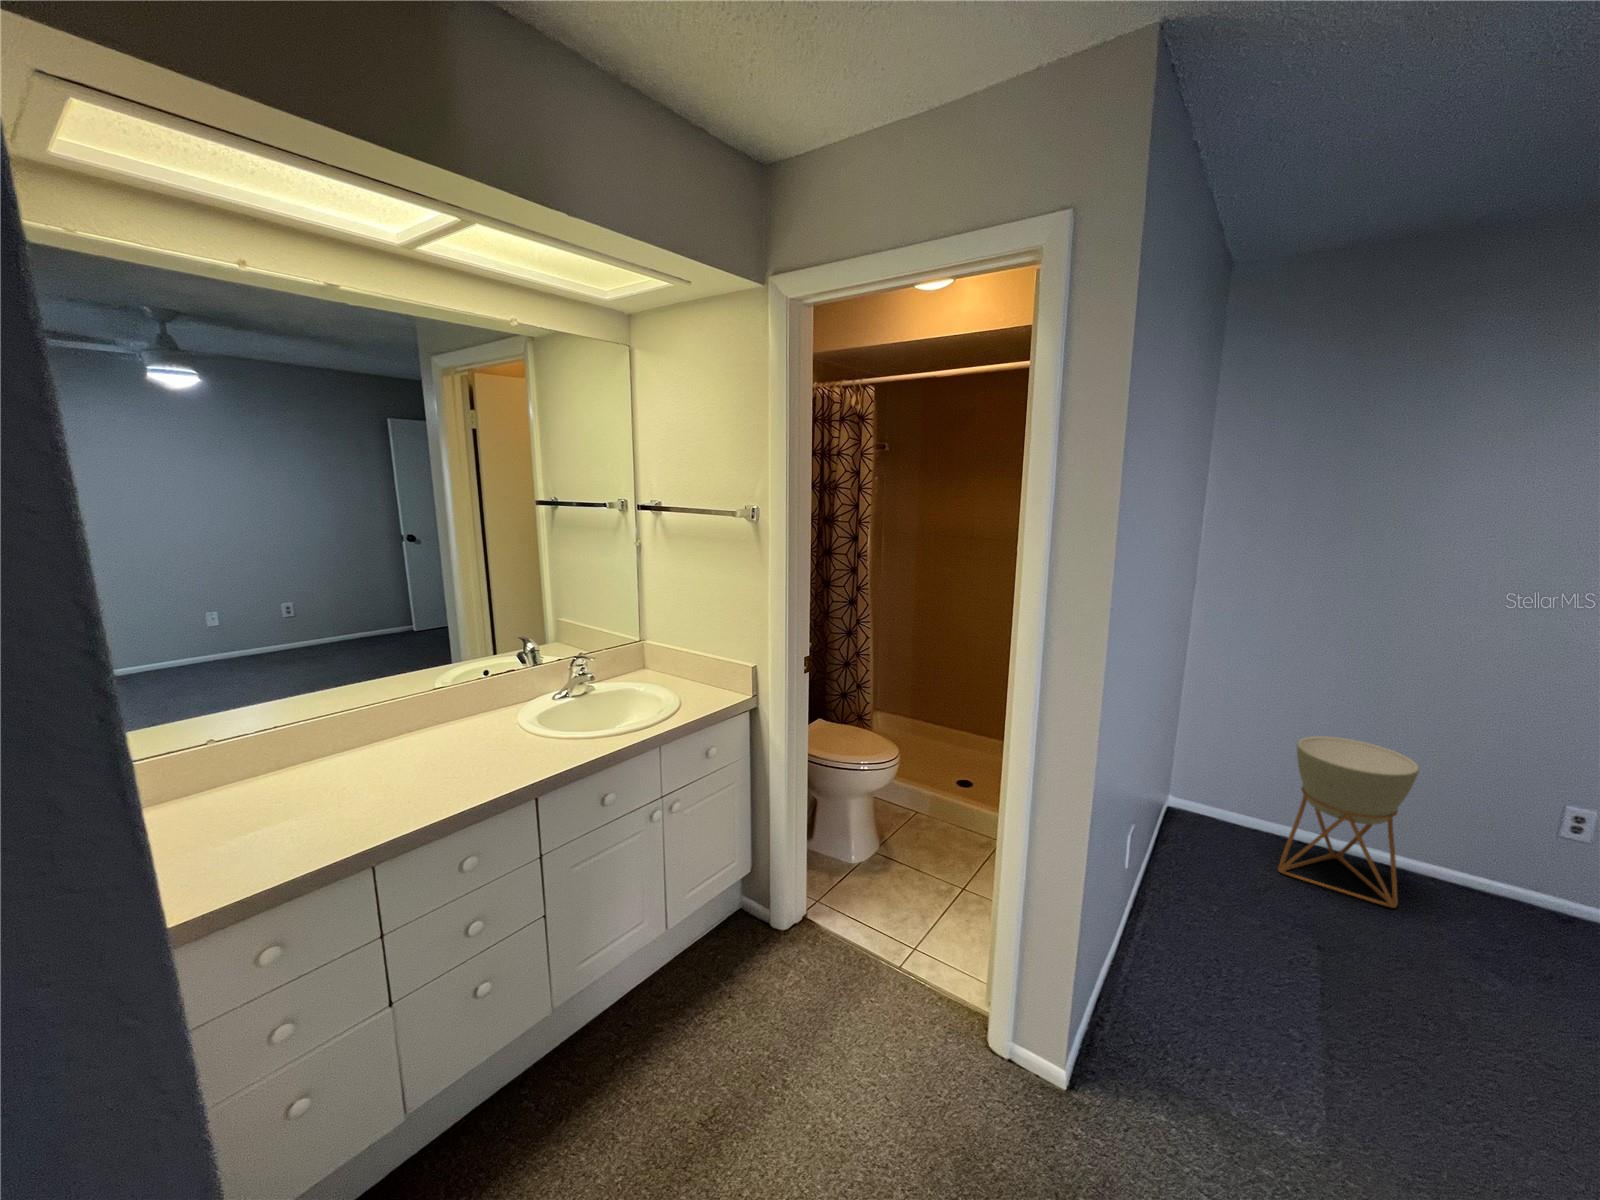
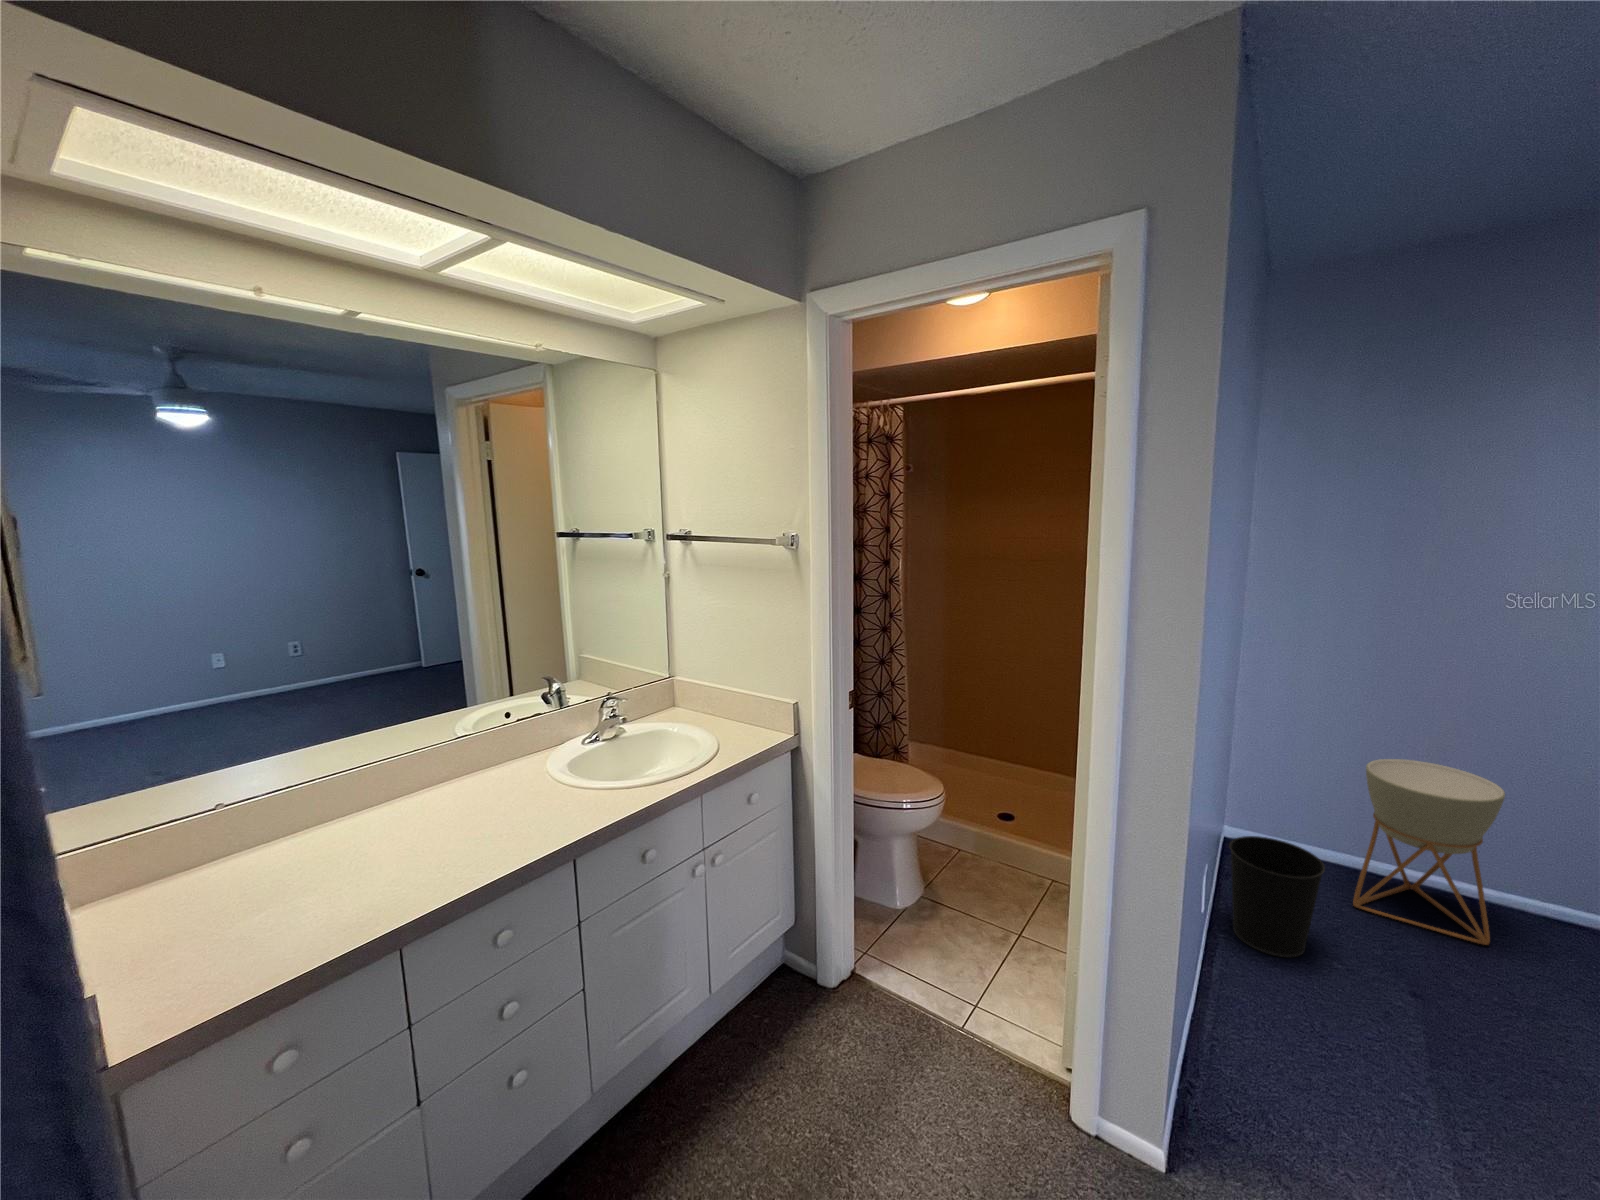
wastebasket: none [1162,804,1247,915] -> present [1229,836,1325,957]

